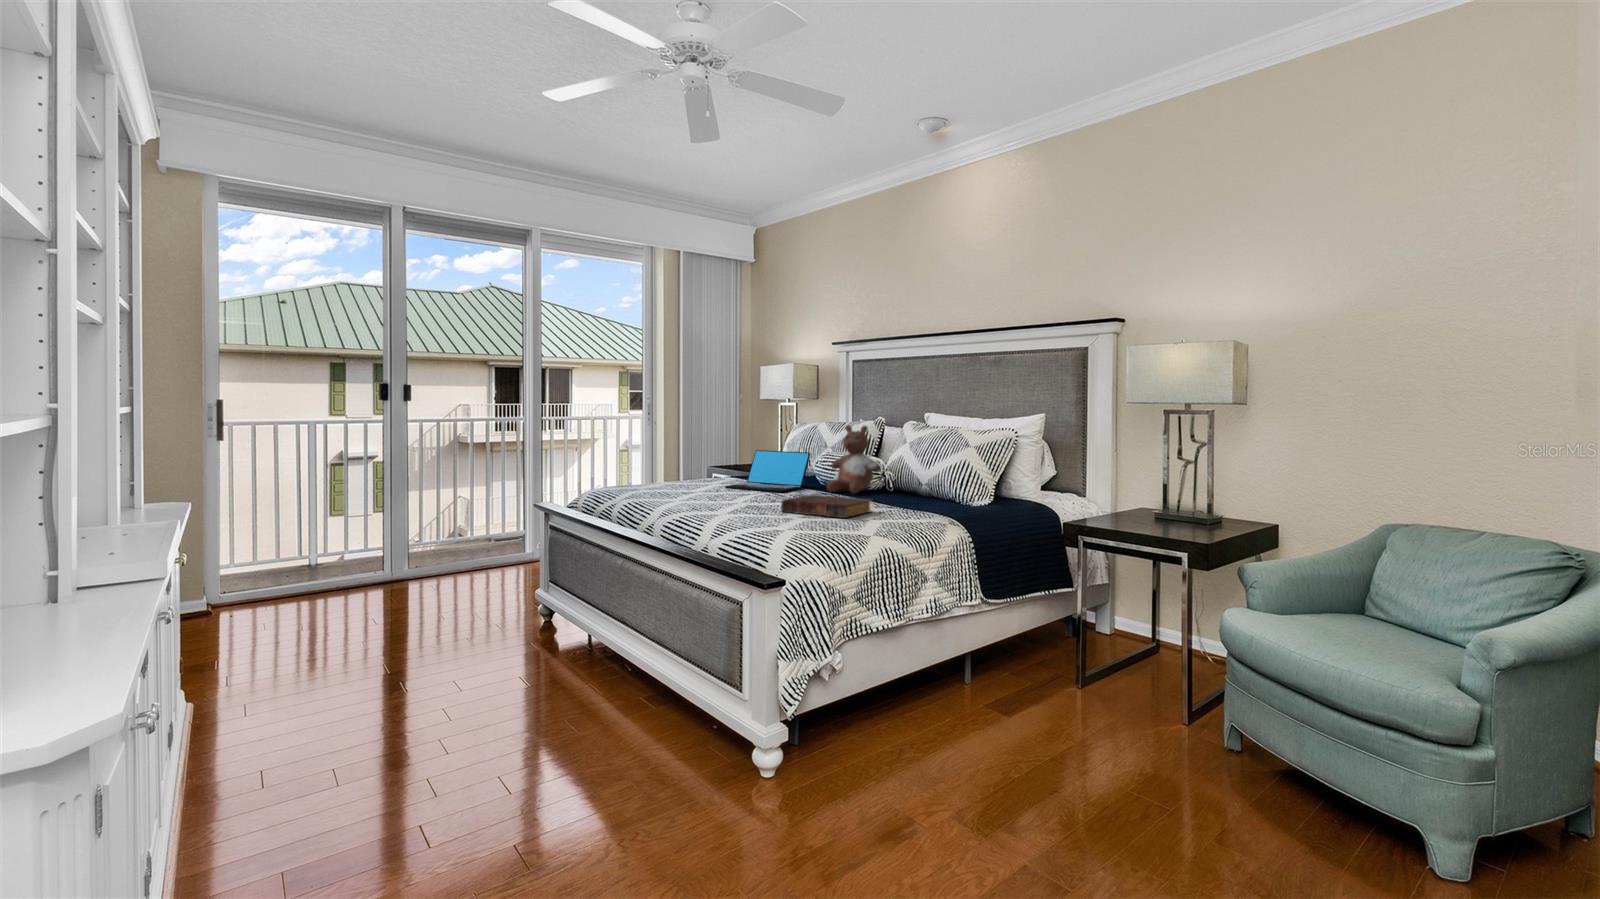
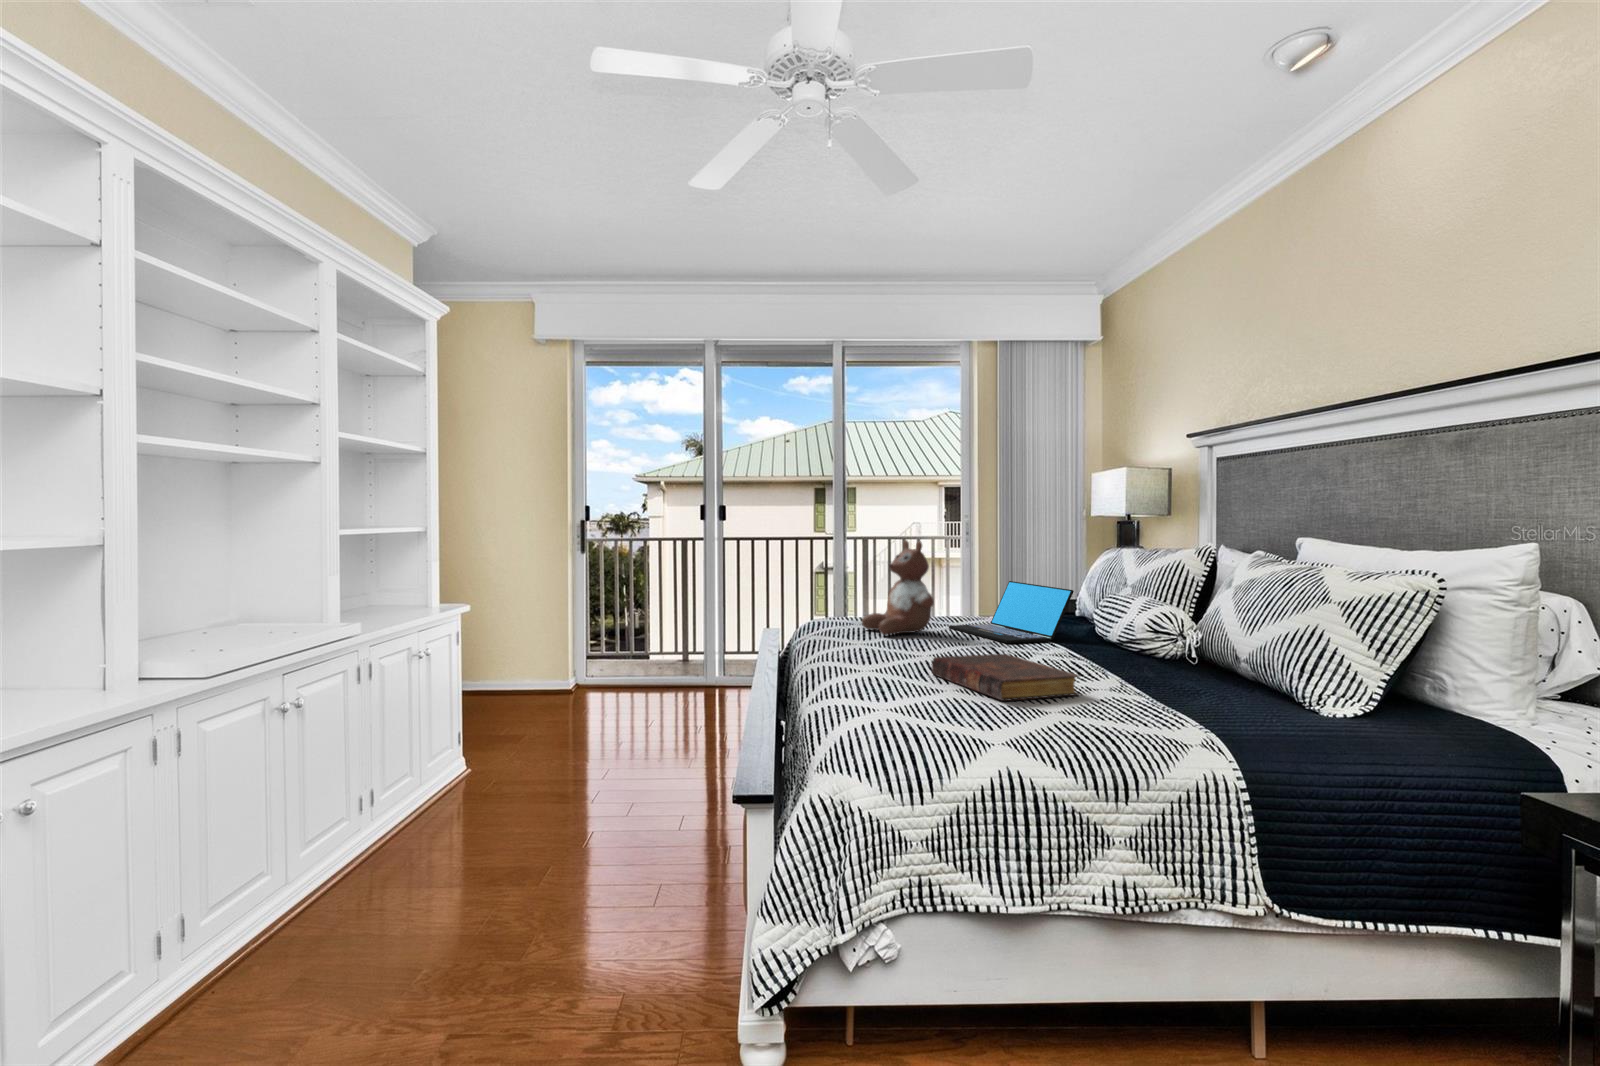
stuffed bear: present [827,425,881,494] -> present [862,540,934,635]

